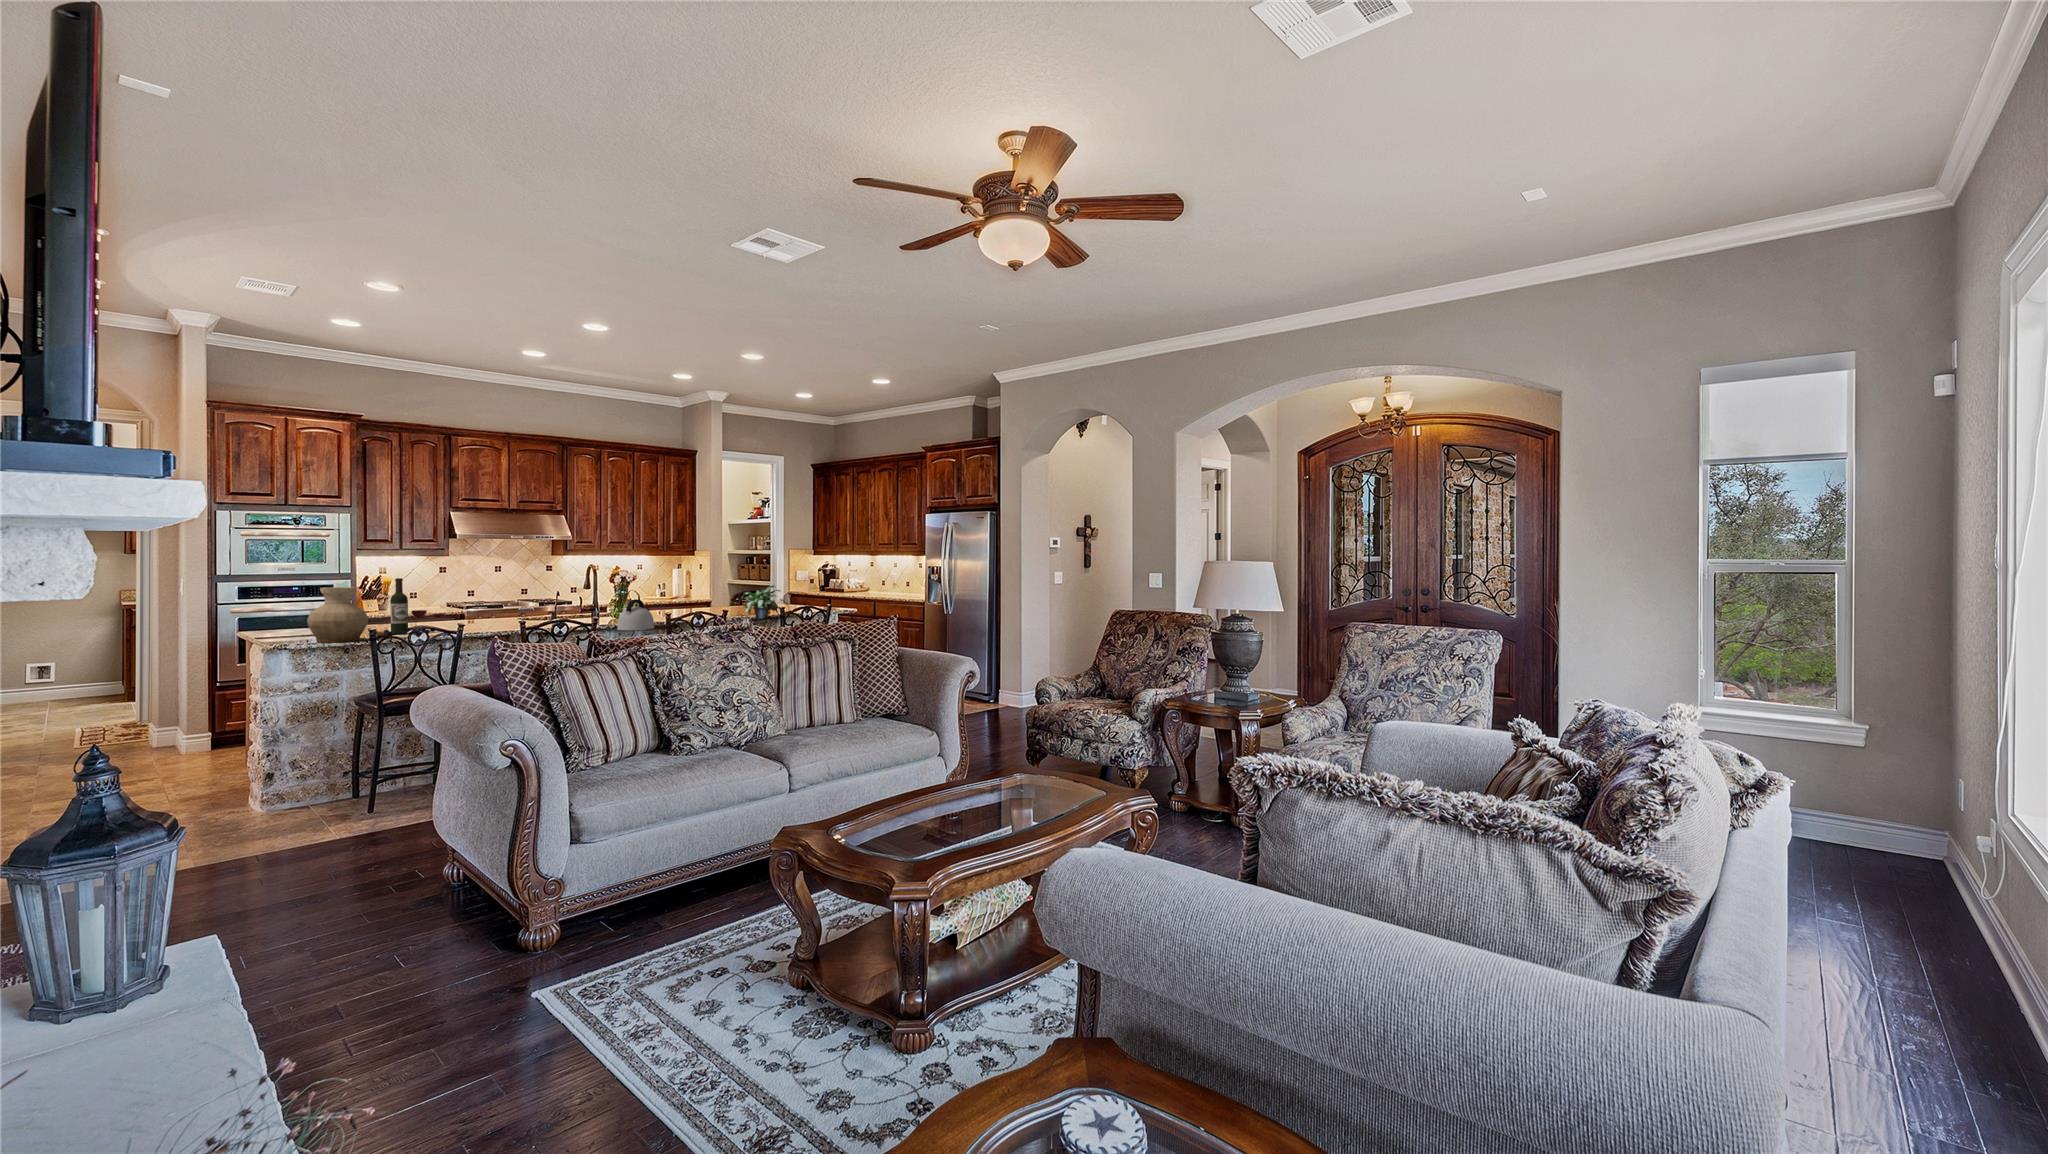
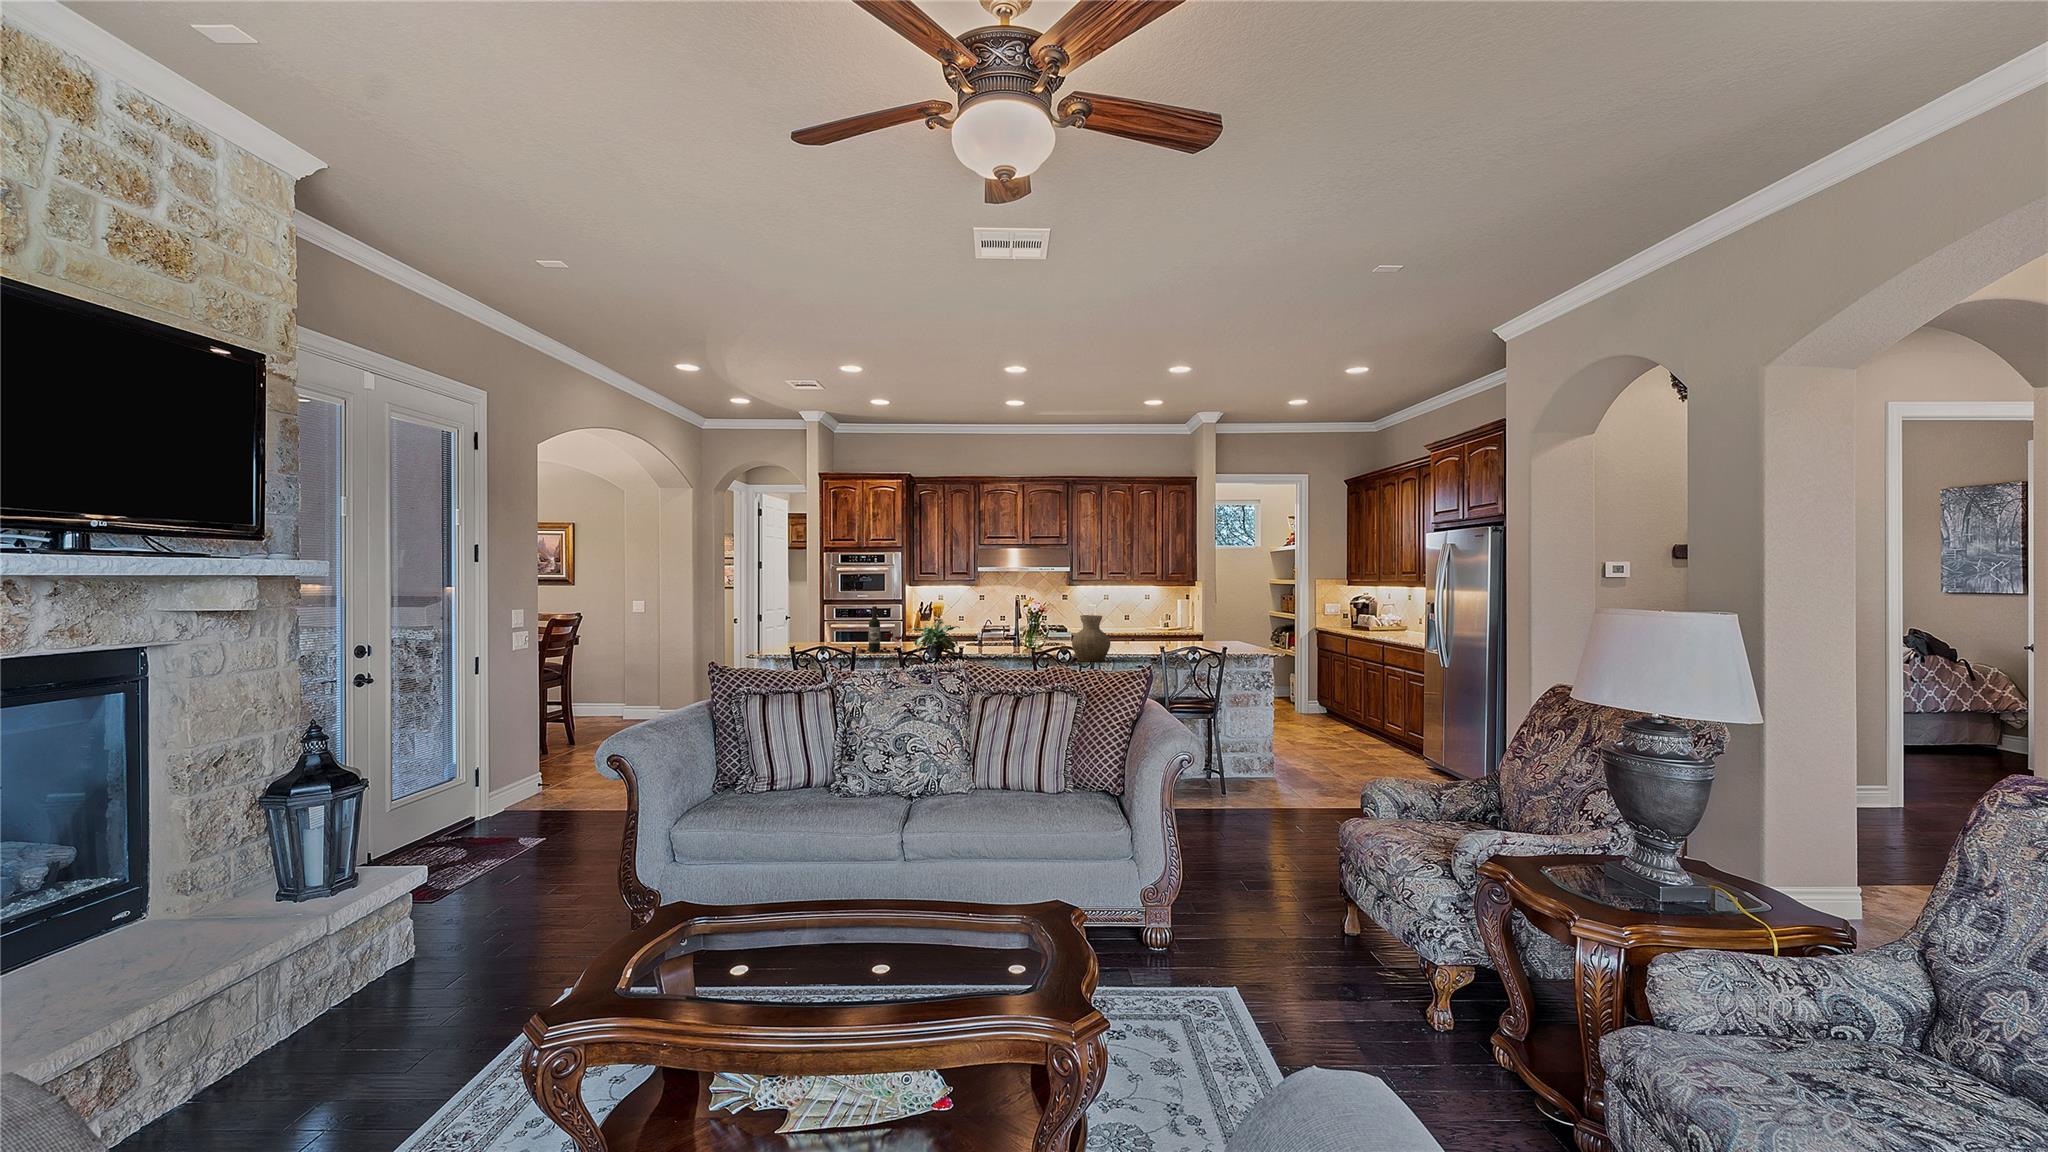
potted plant: present [742,585,788,618] -> present [912,621,960,657]
vase: present [307,587,368,643] -> present [1072,615,1110,662]
kettle: present [617,599,654,630] -> none [1003,632,1037,662]

